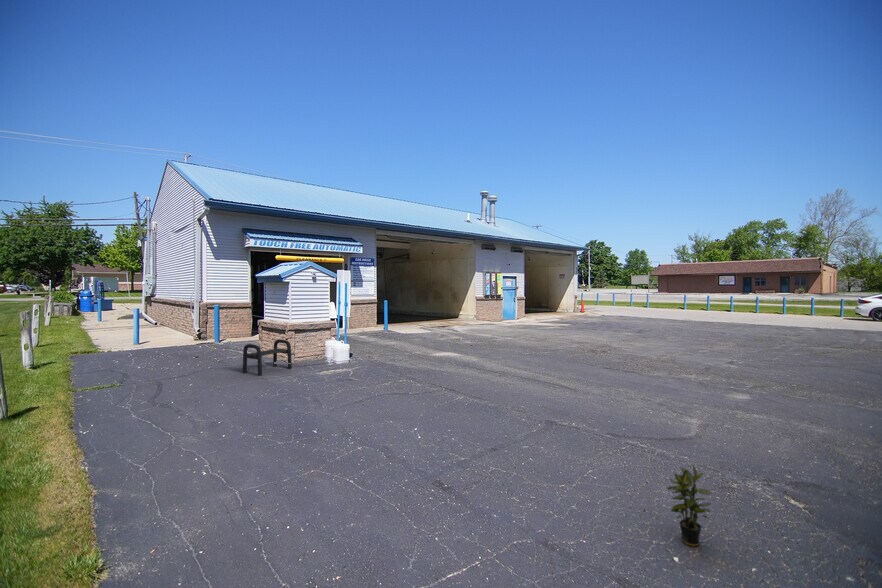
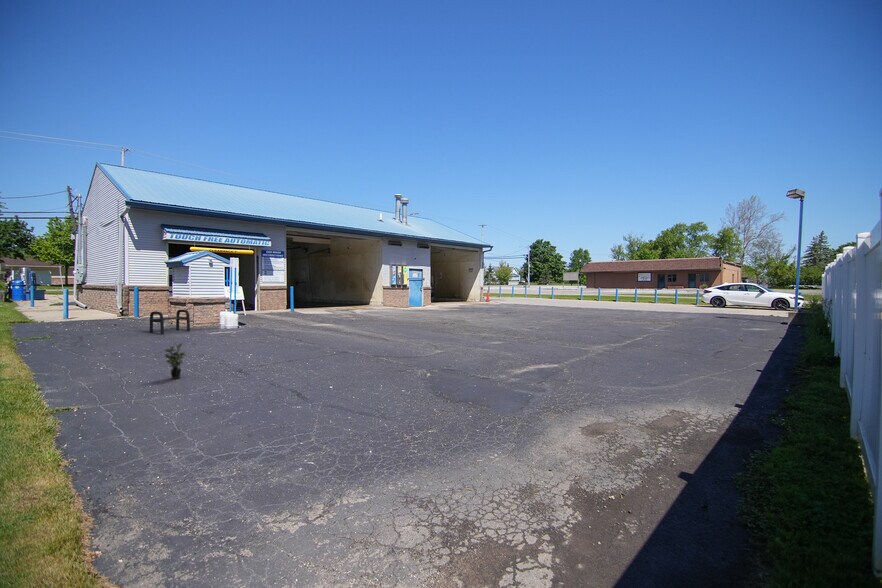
potted plant: present [667,467,712,547] -> present [165,343,185,379]

